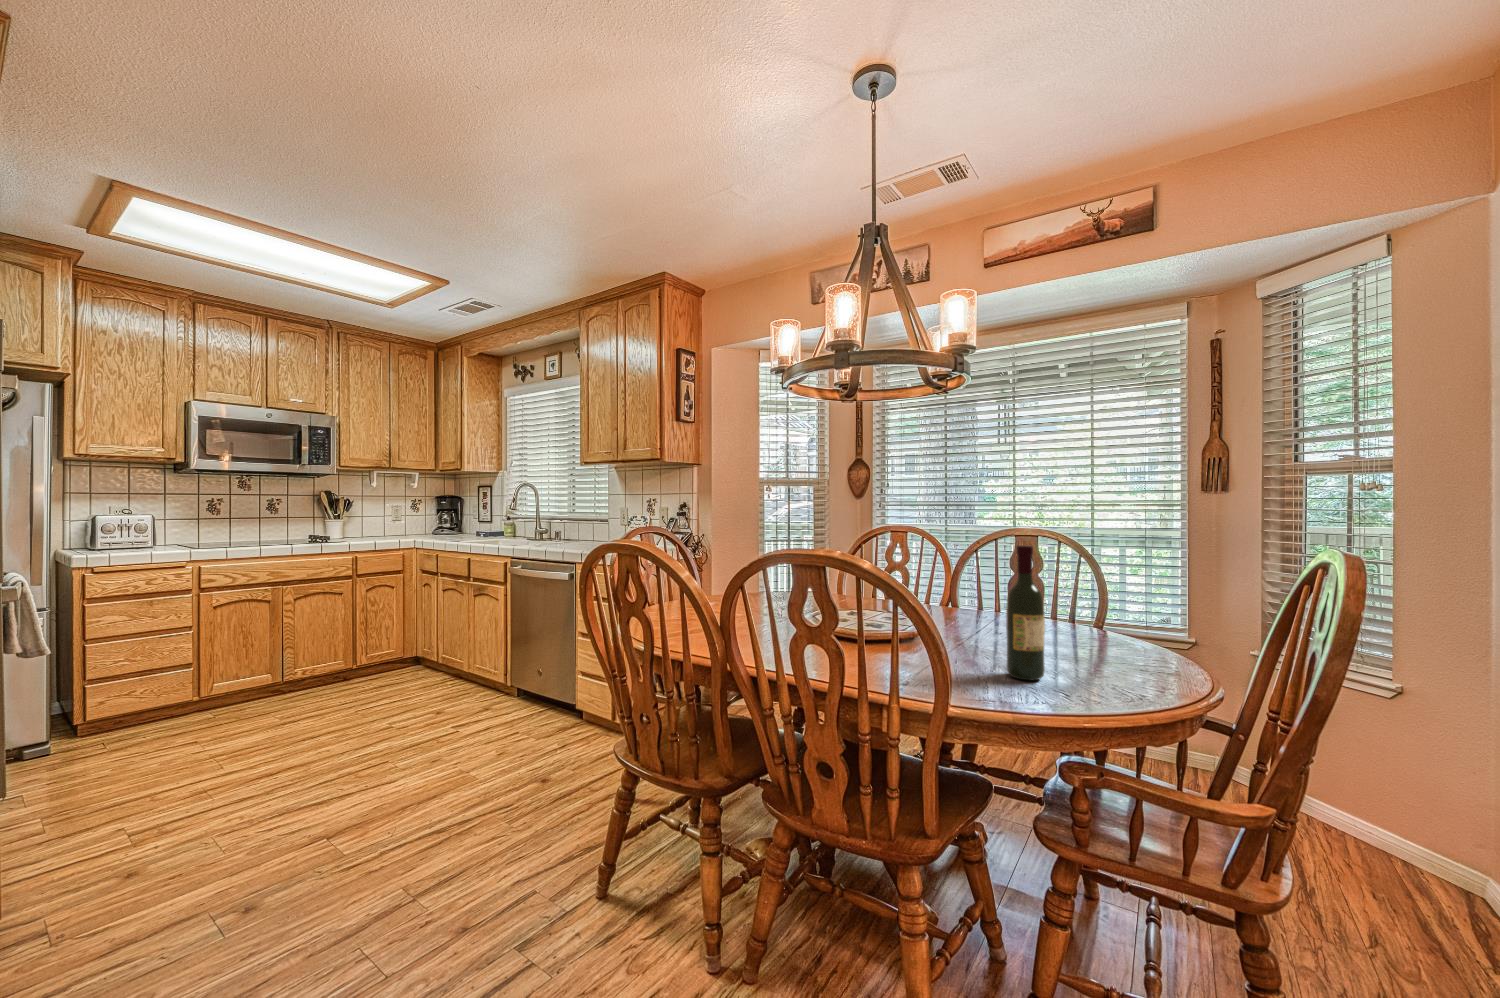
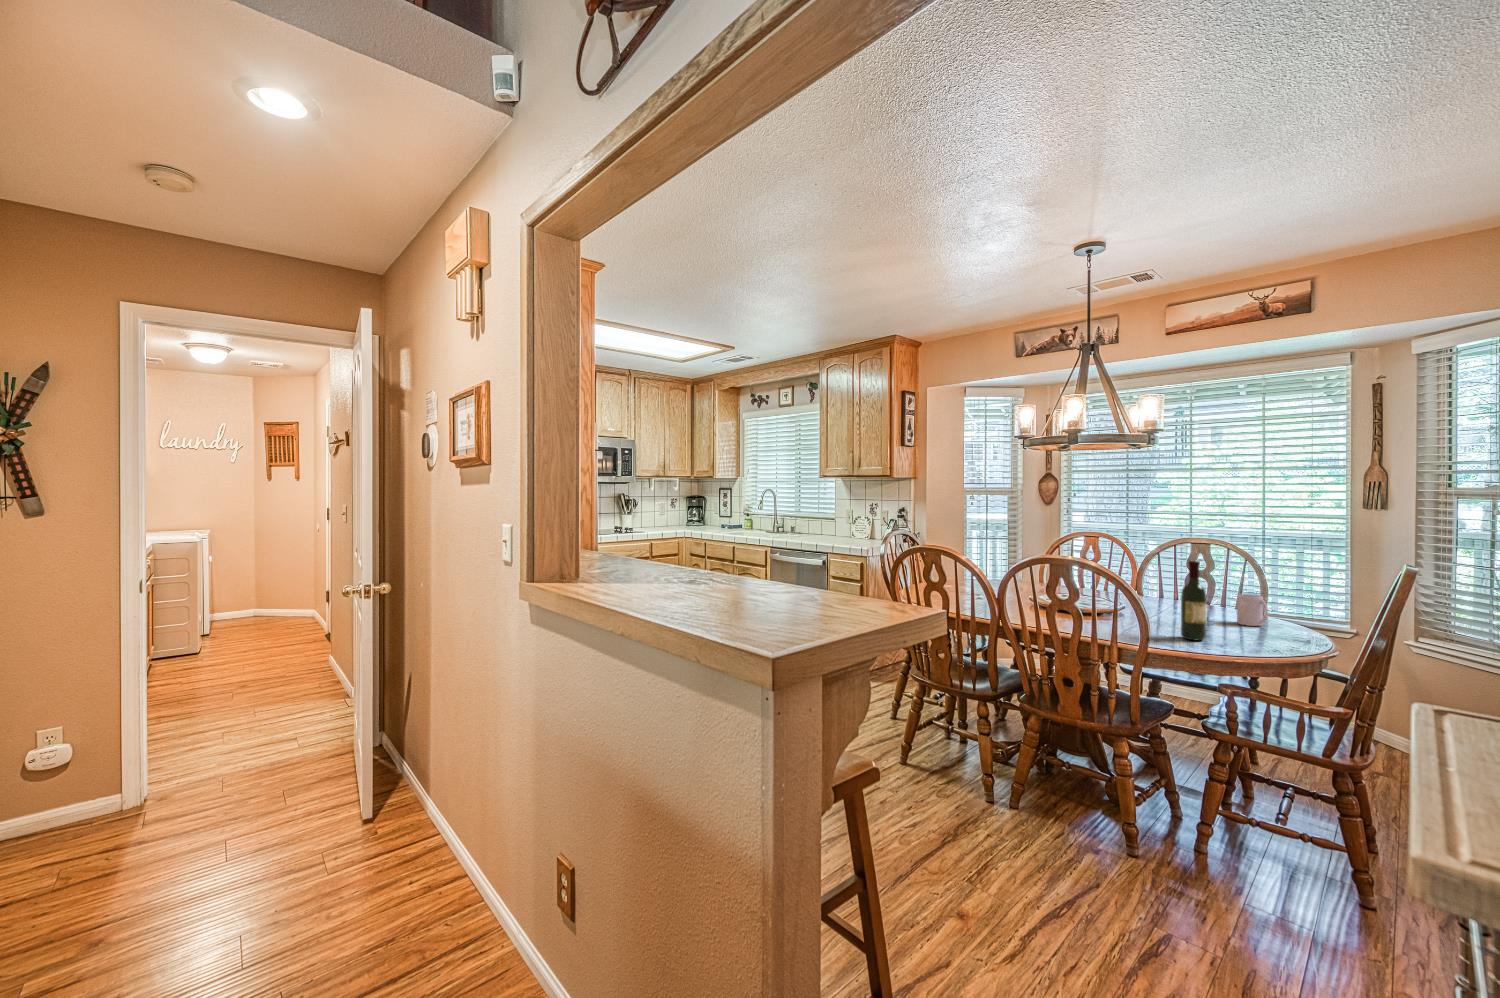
mug: none [1081,600,1124,648] -> present [1237,594,1268,626]

